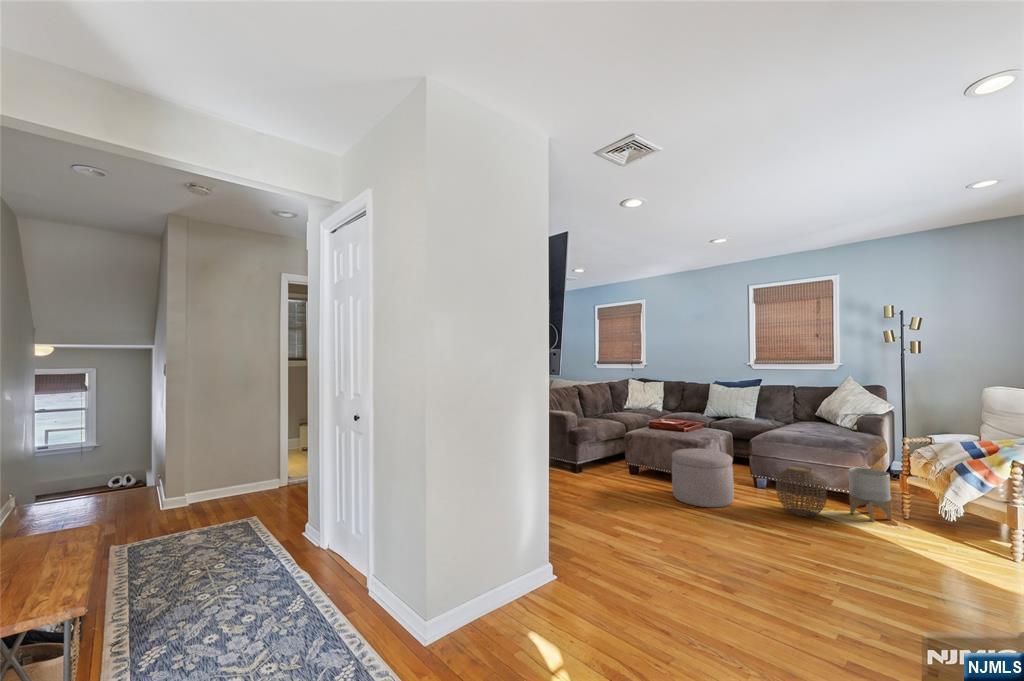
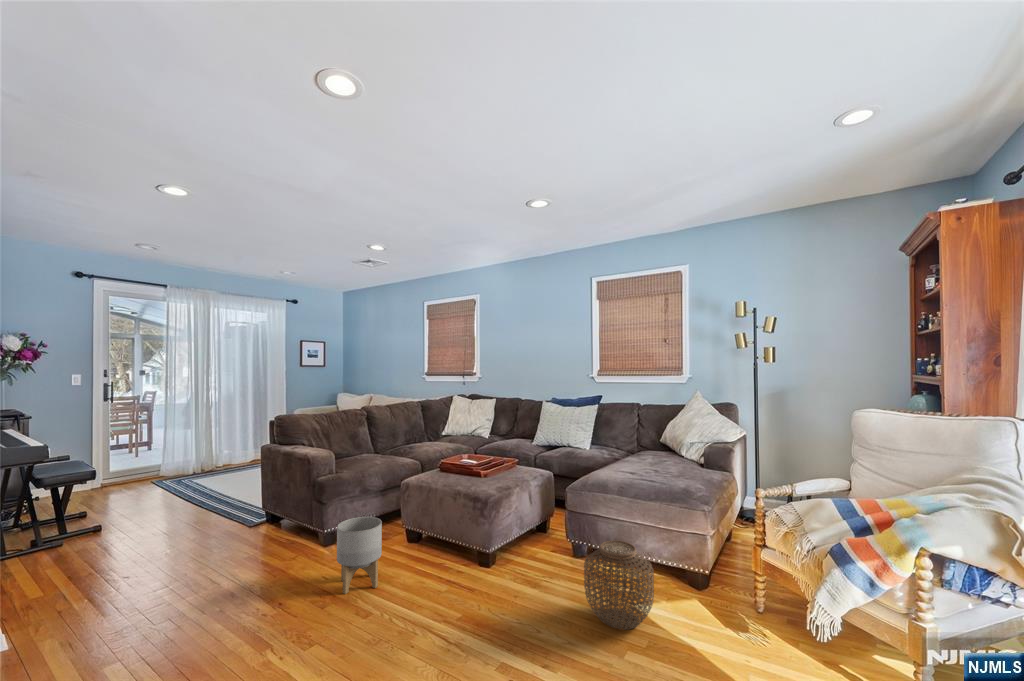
ottoman: present [672,448,734,507] -> none [436,511,527,621]
planter: present [849,468,892,521] -> present [337,517,382,594]

